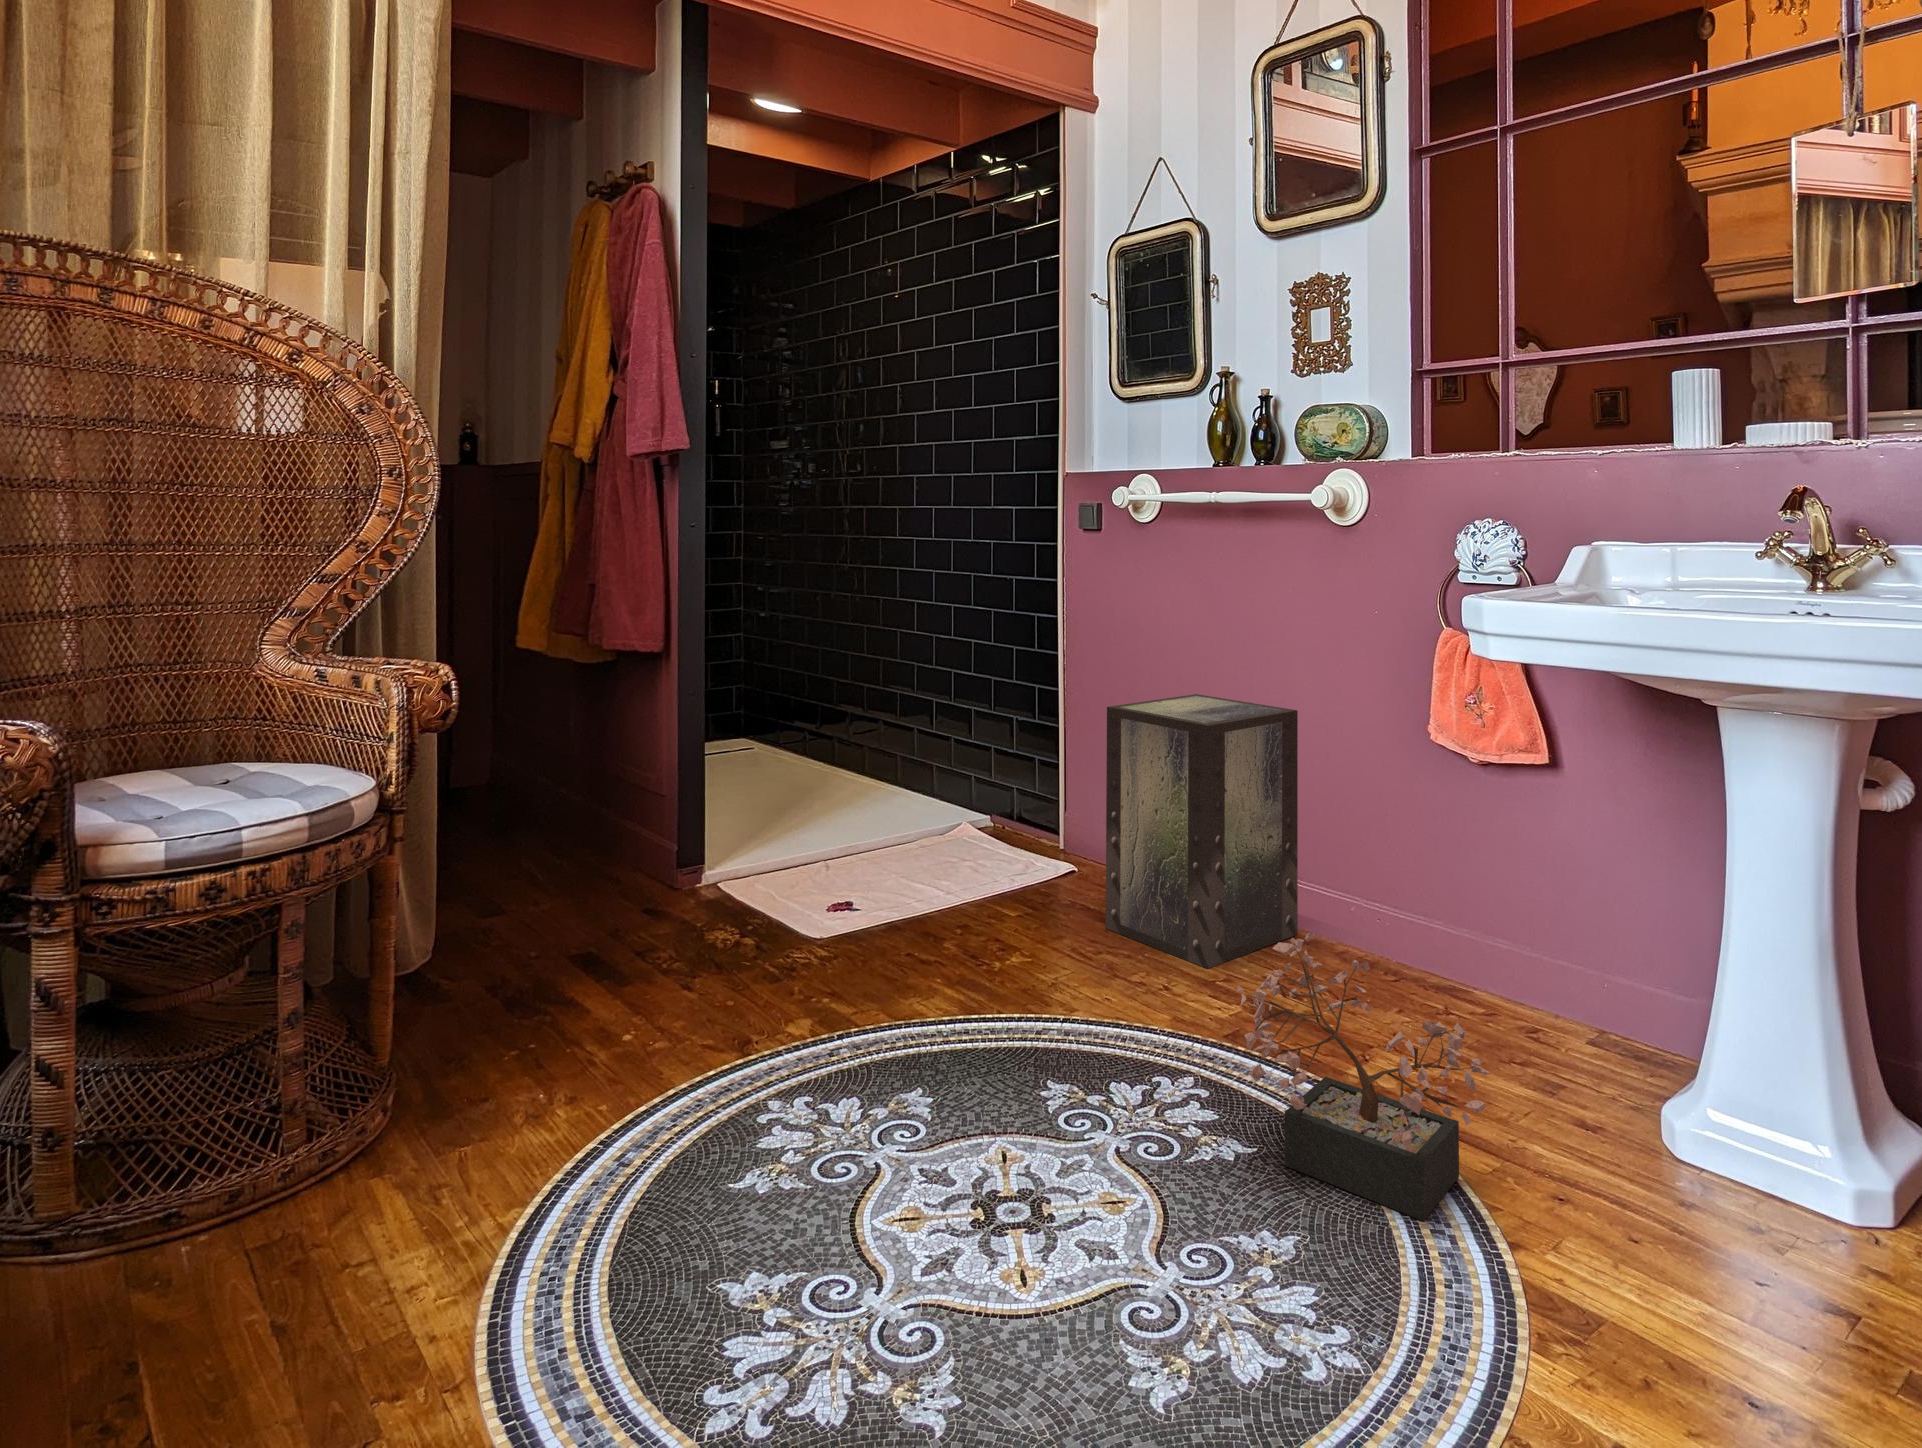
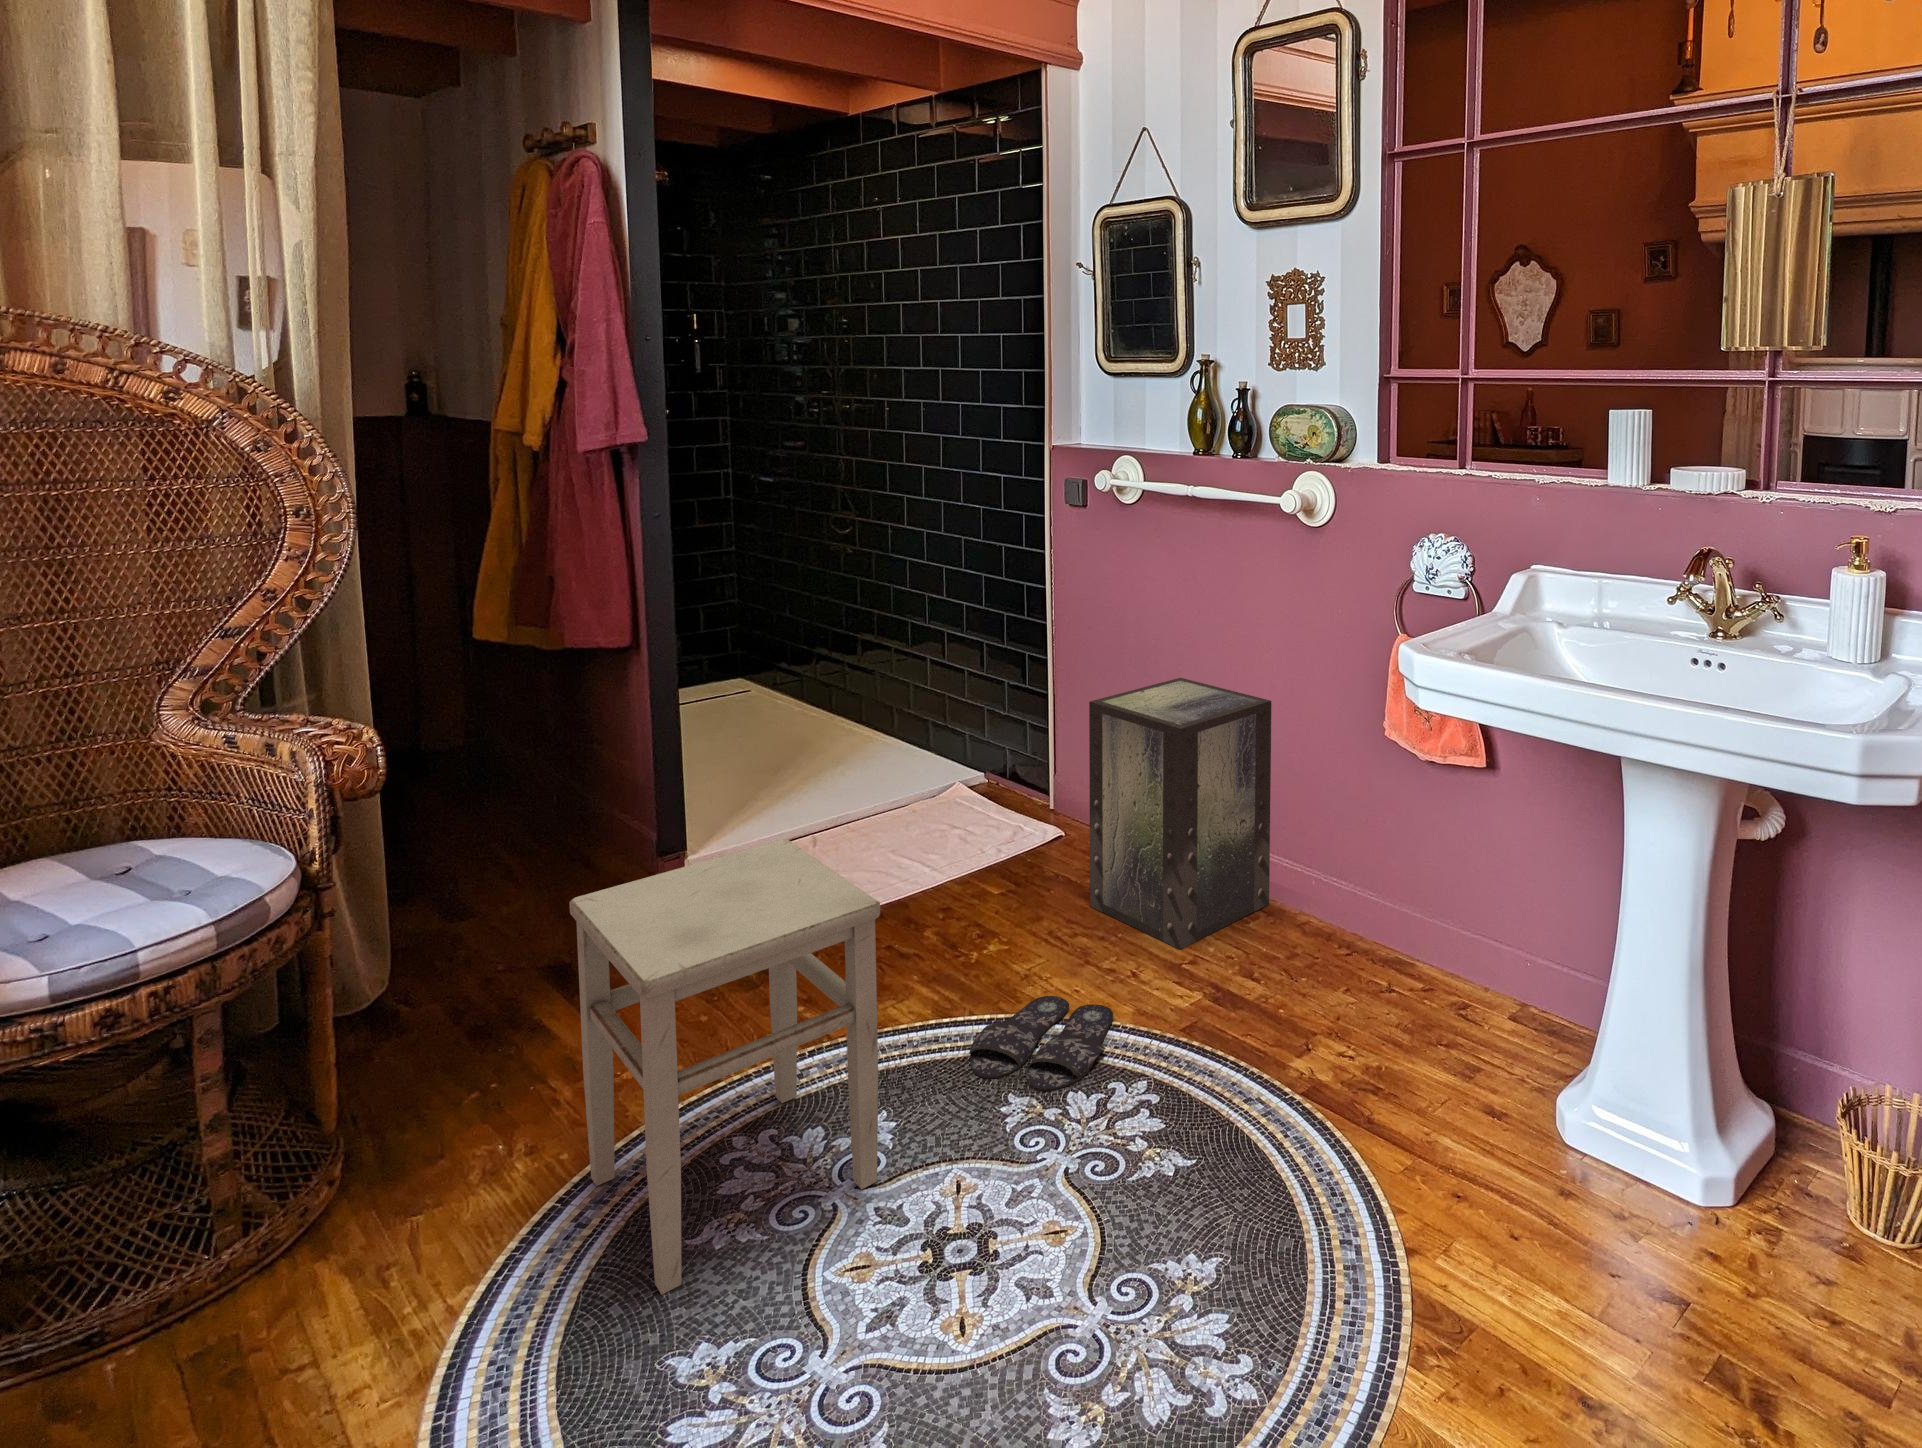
stool: none [625,793,928,1227] -> present [570,839,880,1295]
decorative plant: present [1237,933,1490,1221] -> none [1177,959,1403,1229]
slippers: none [998,1000,1145,1080] -> present [969,996,1113,1091]

